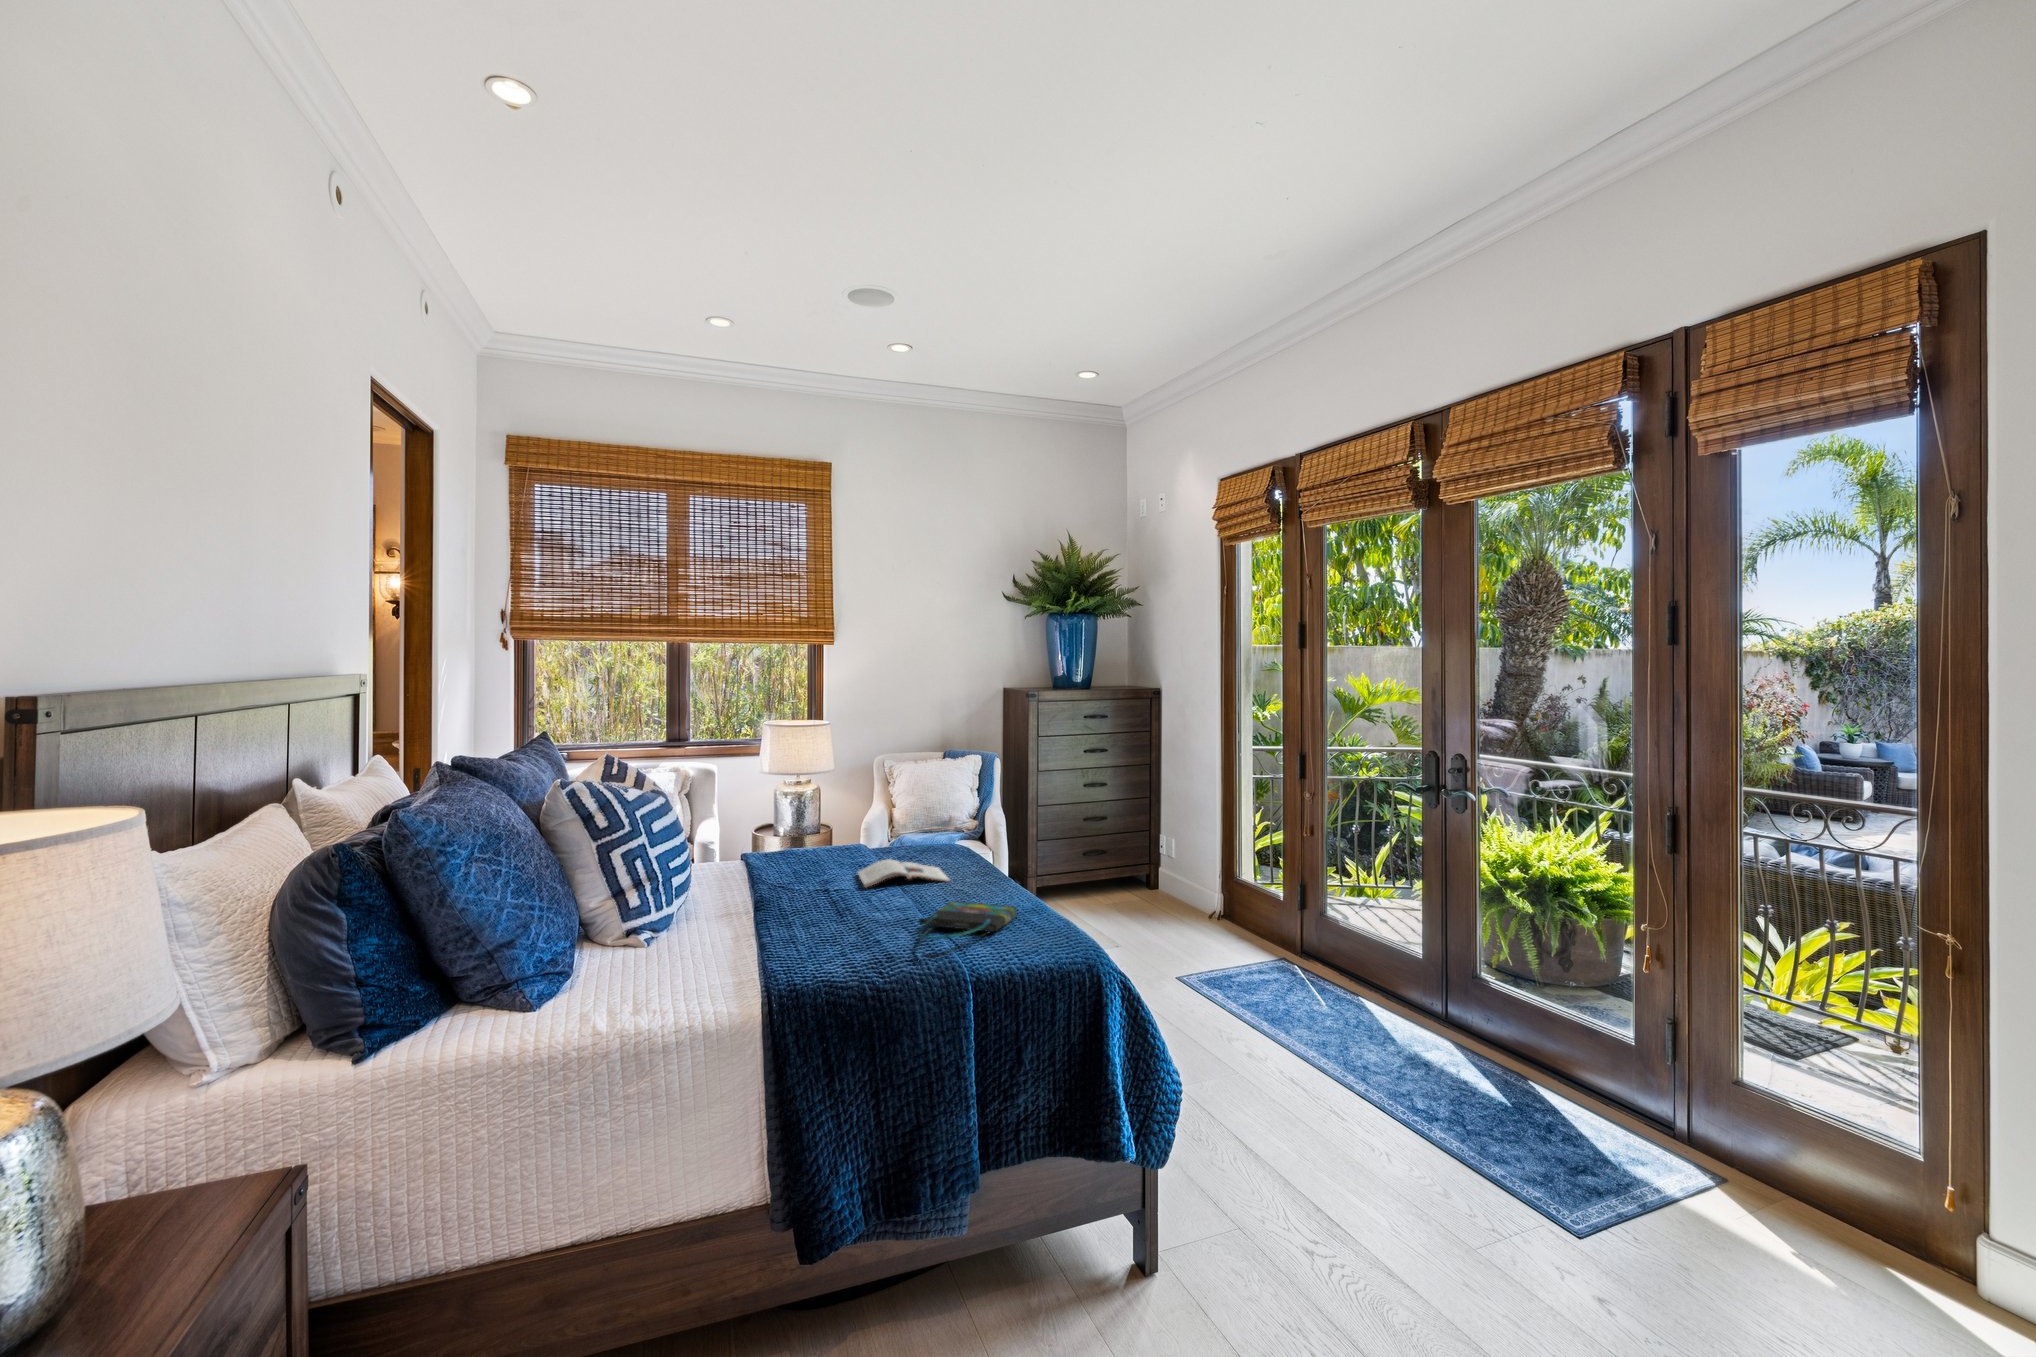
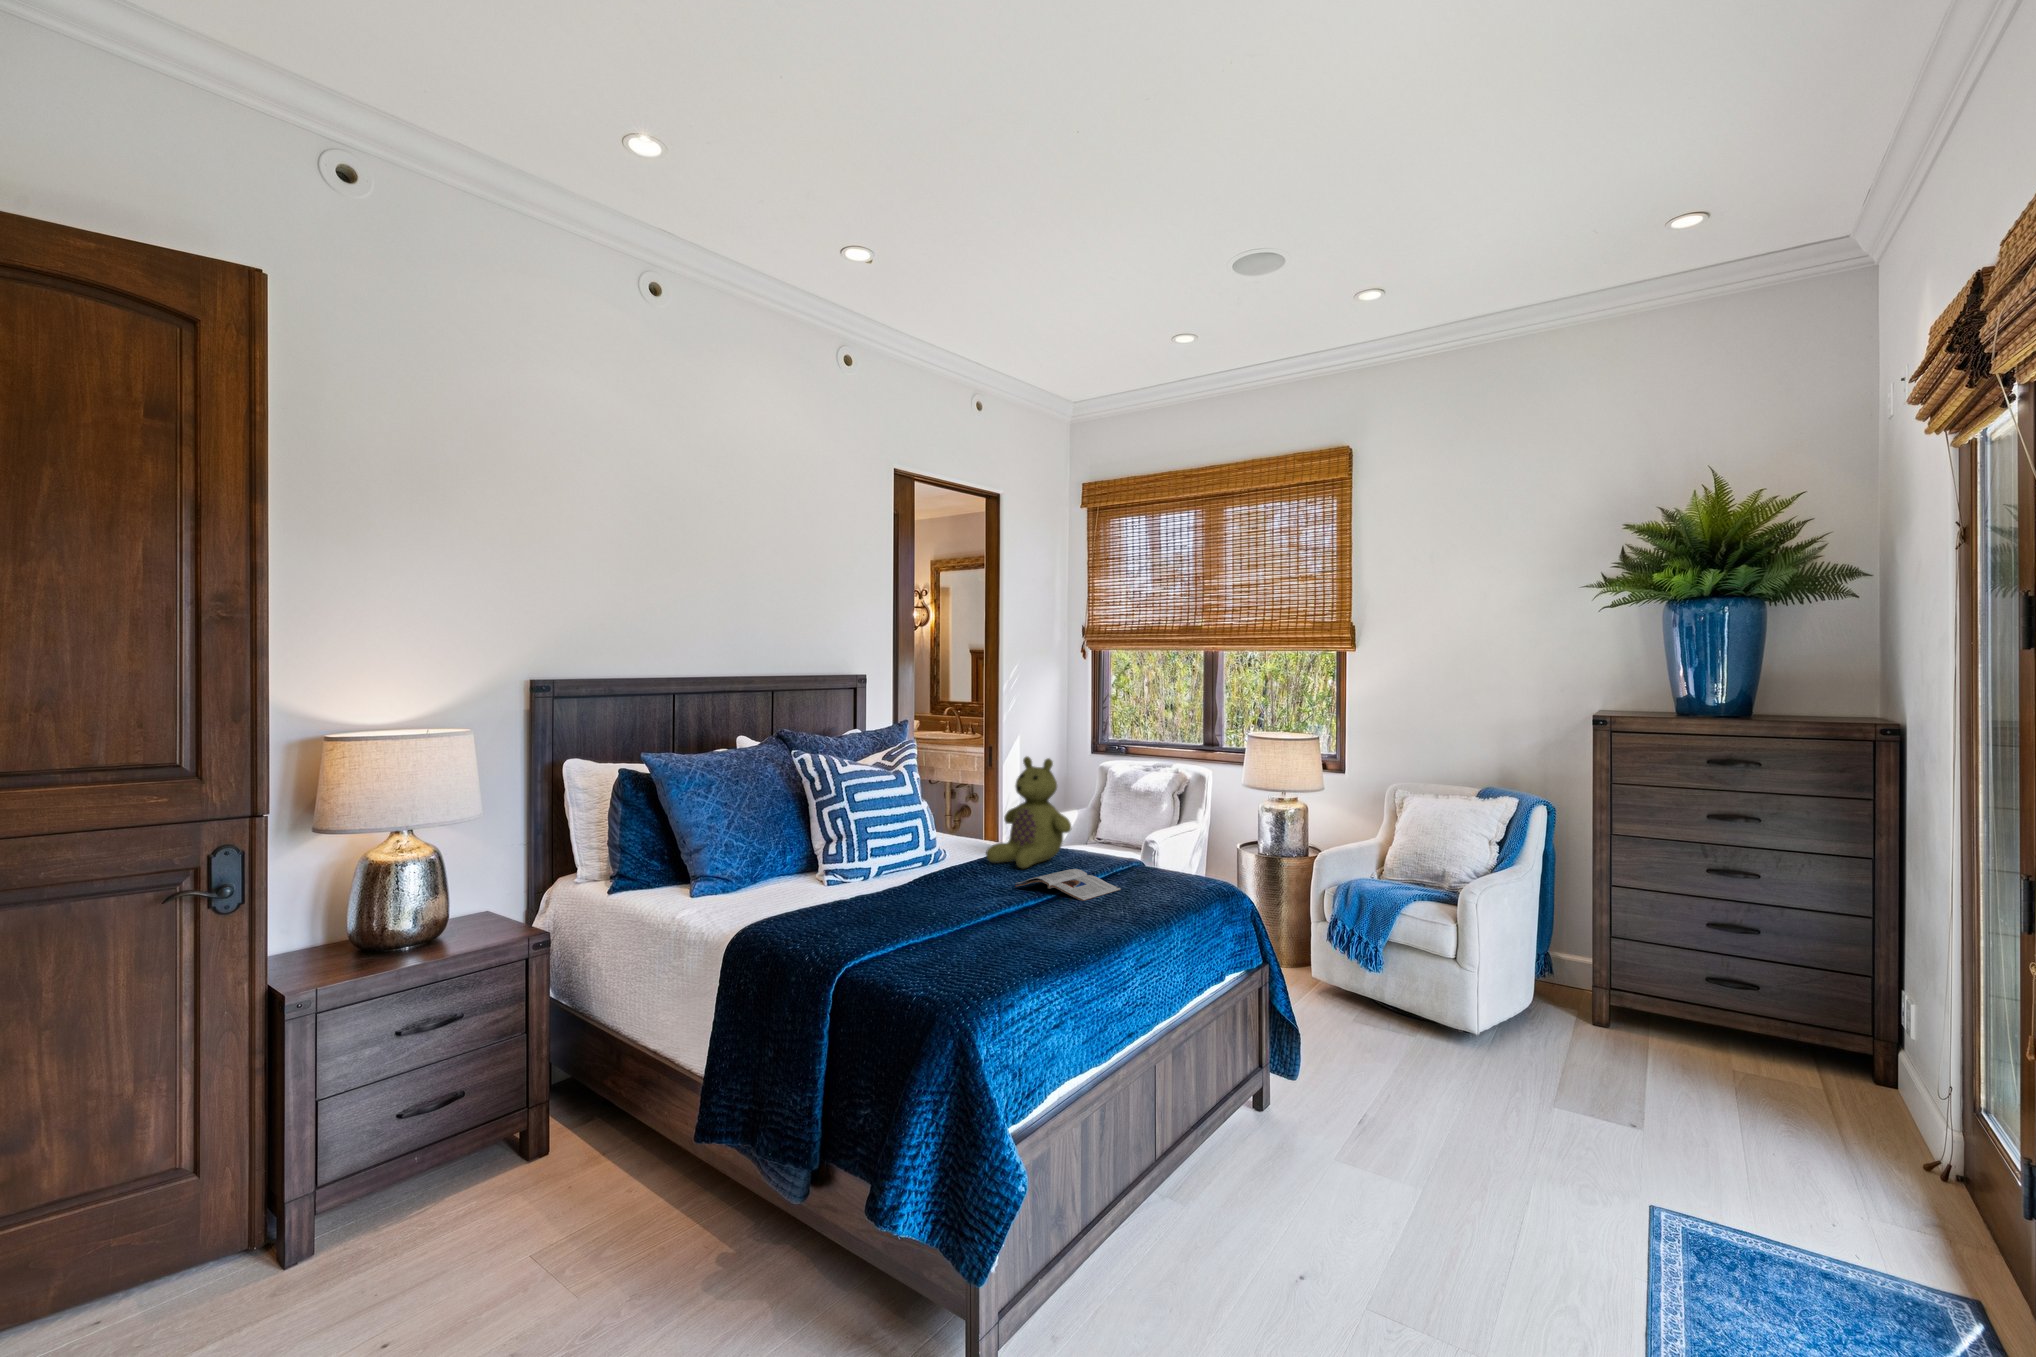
stuffed bear: none [725,757,820,879] -> present [986,757,1072,868]
tote bag: present [918,901,1017,958] -> none [850,909,1004,941]

